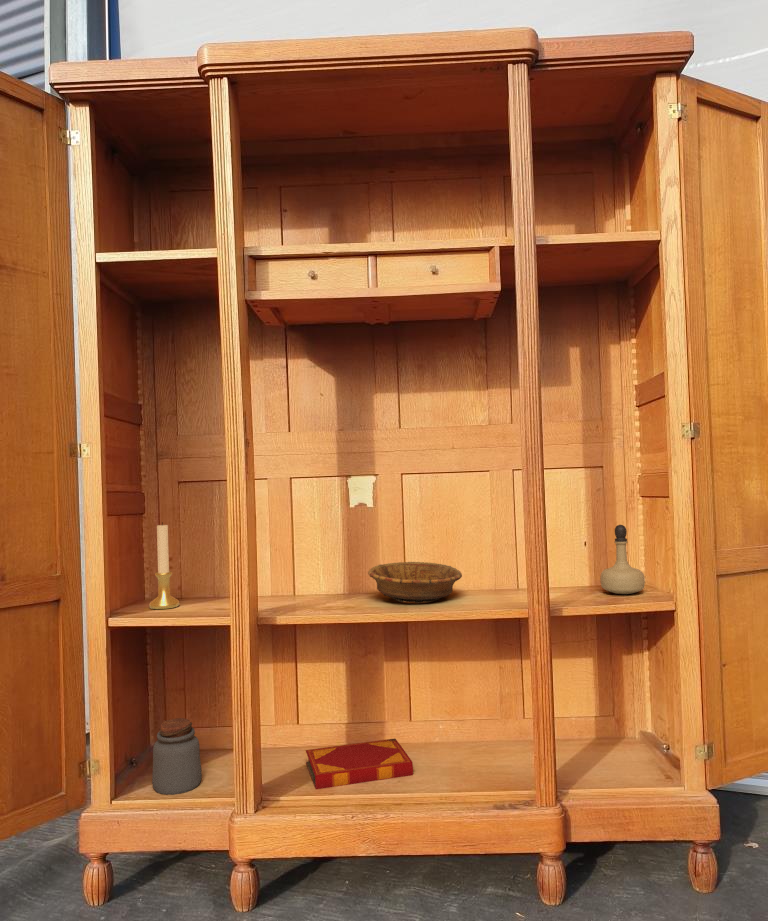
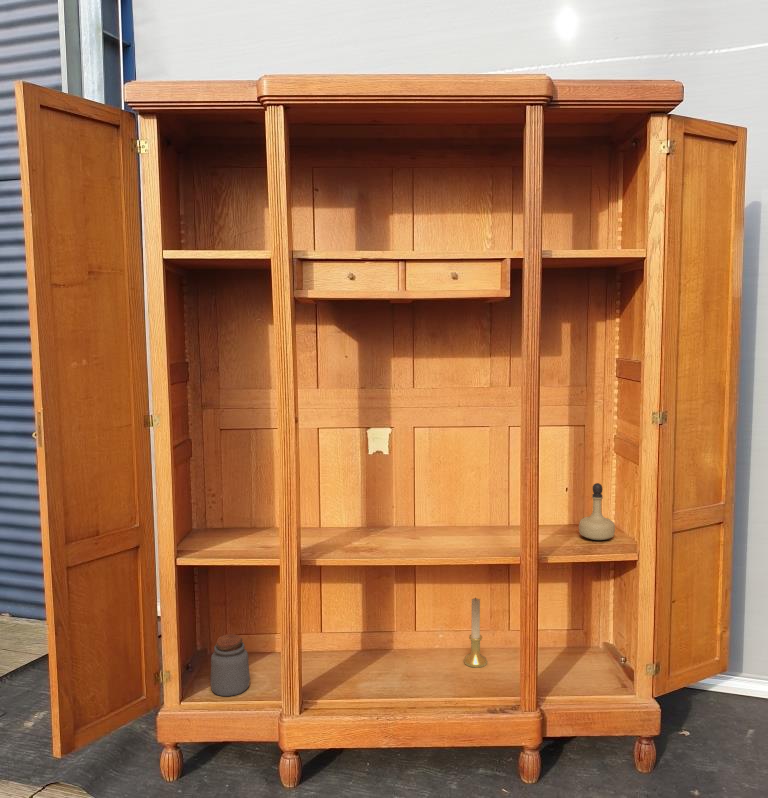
candle holder: present [149,523,179,609] -> present [464,598,487,668]
decorative bowl: present [368,562,462,603] -> none [388,505,466,545]
hardback book: present [306,738,413,789] -> none [333,648,422,693]

